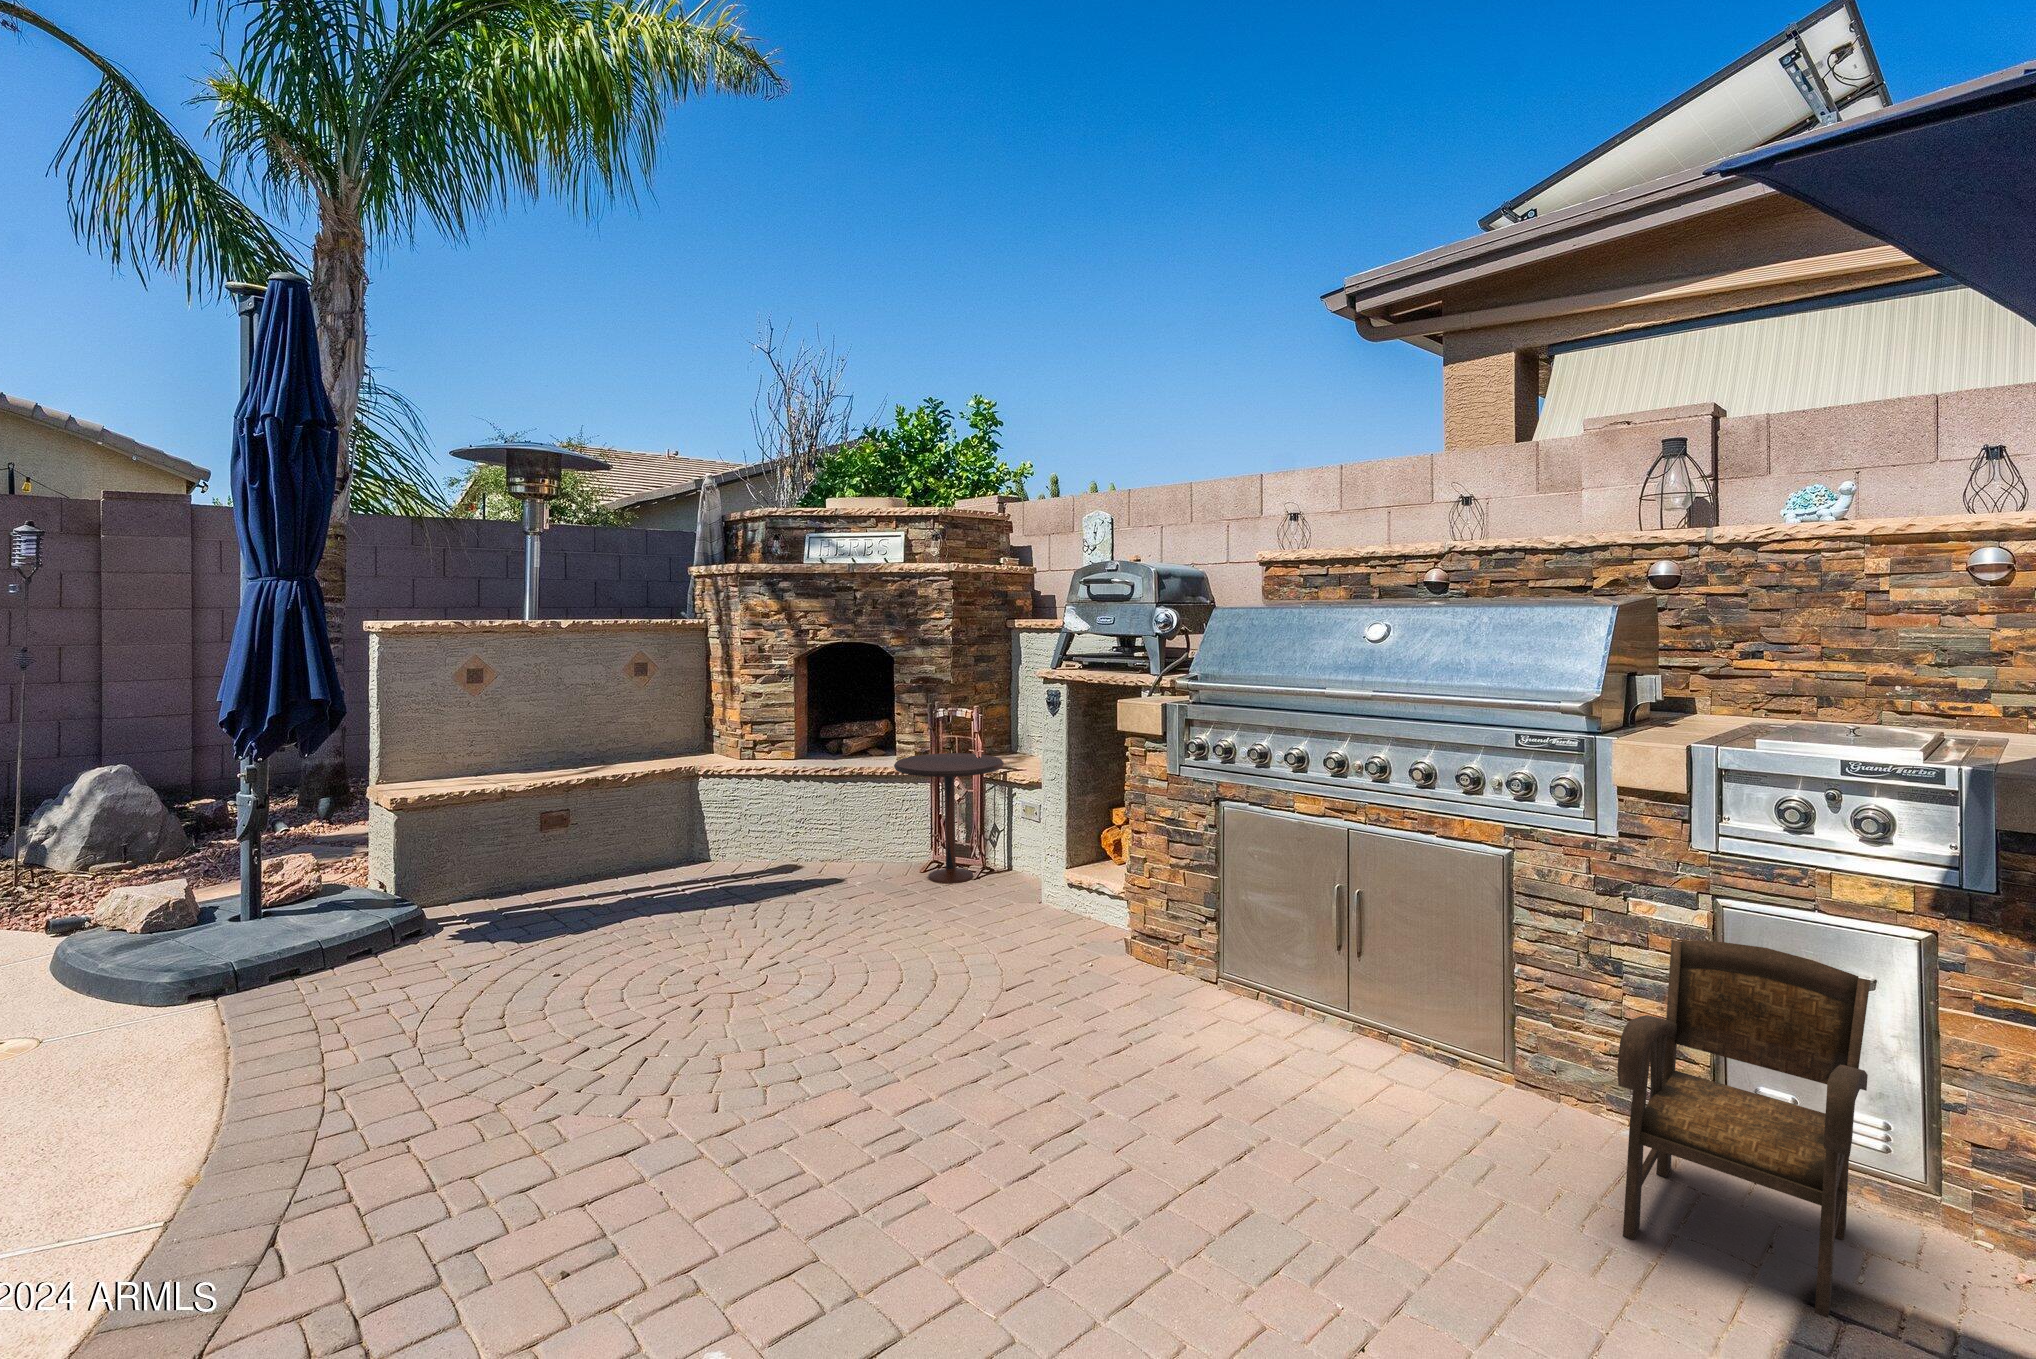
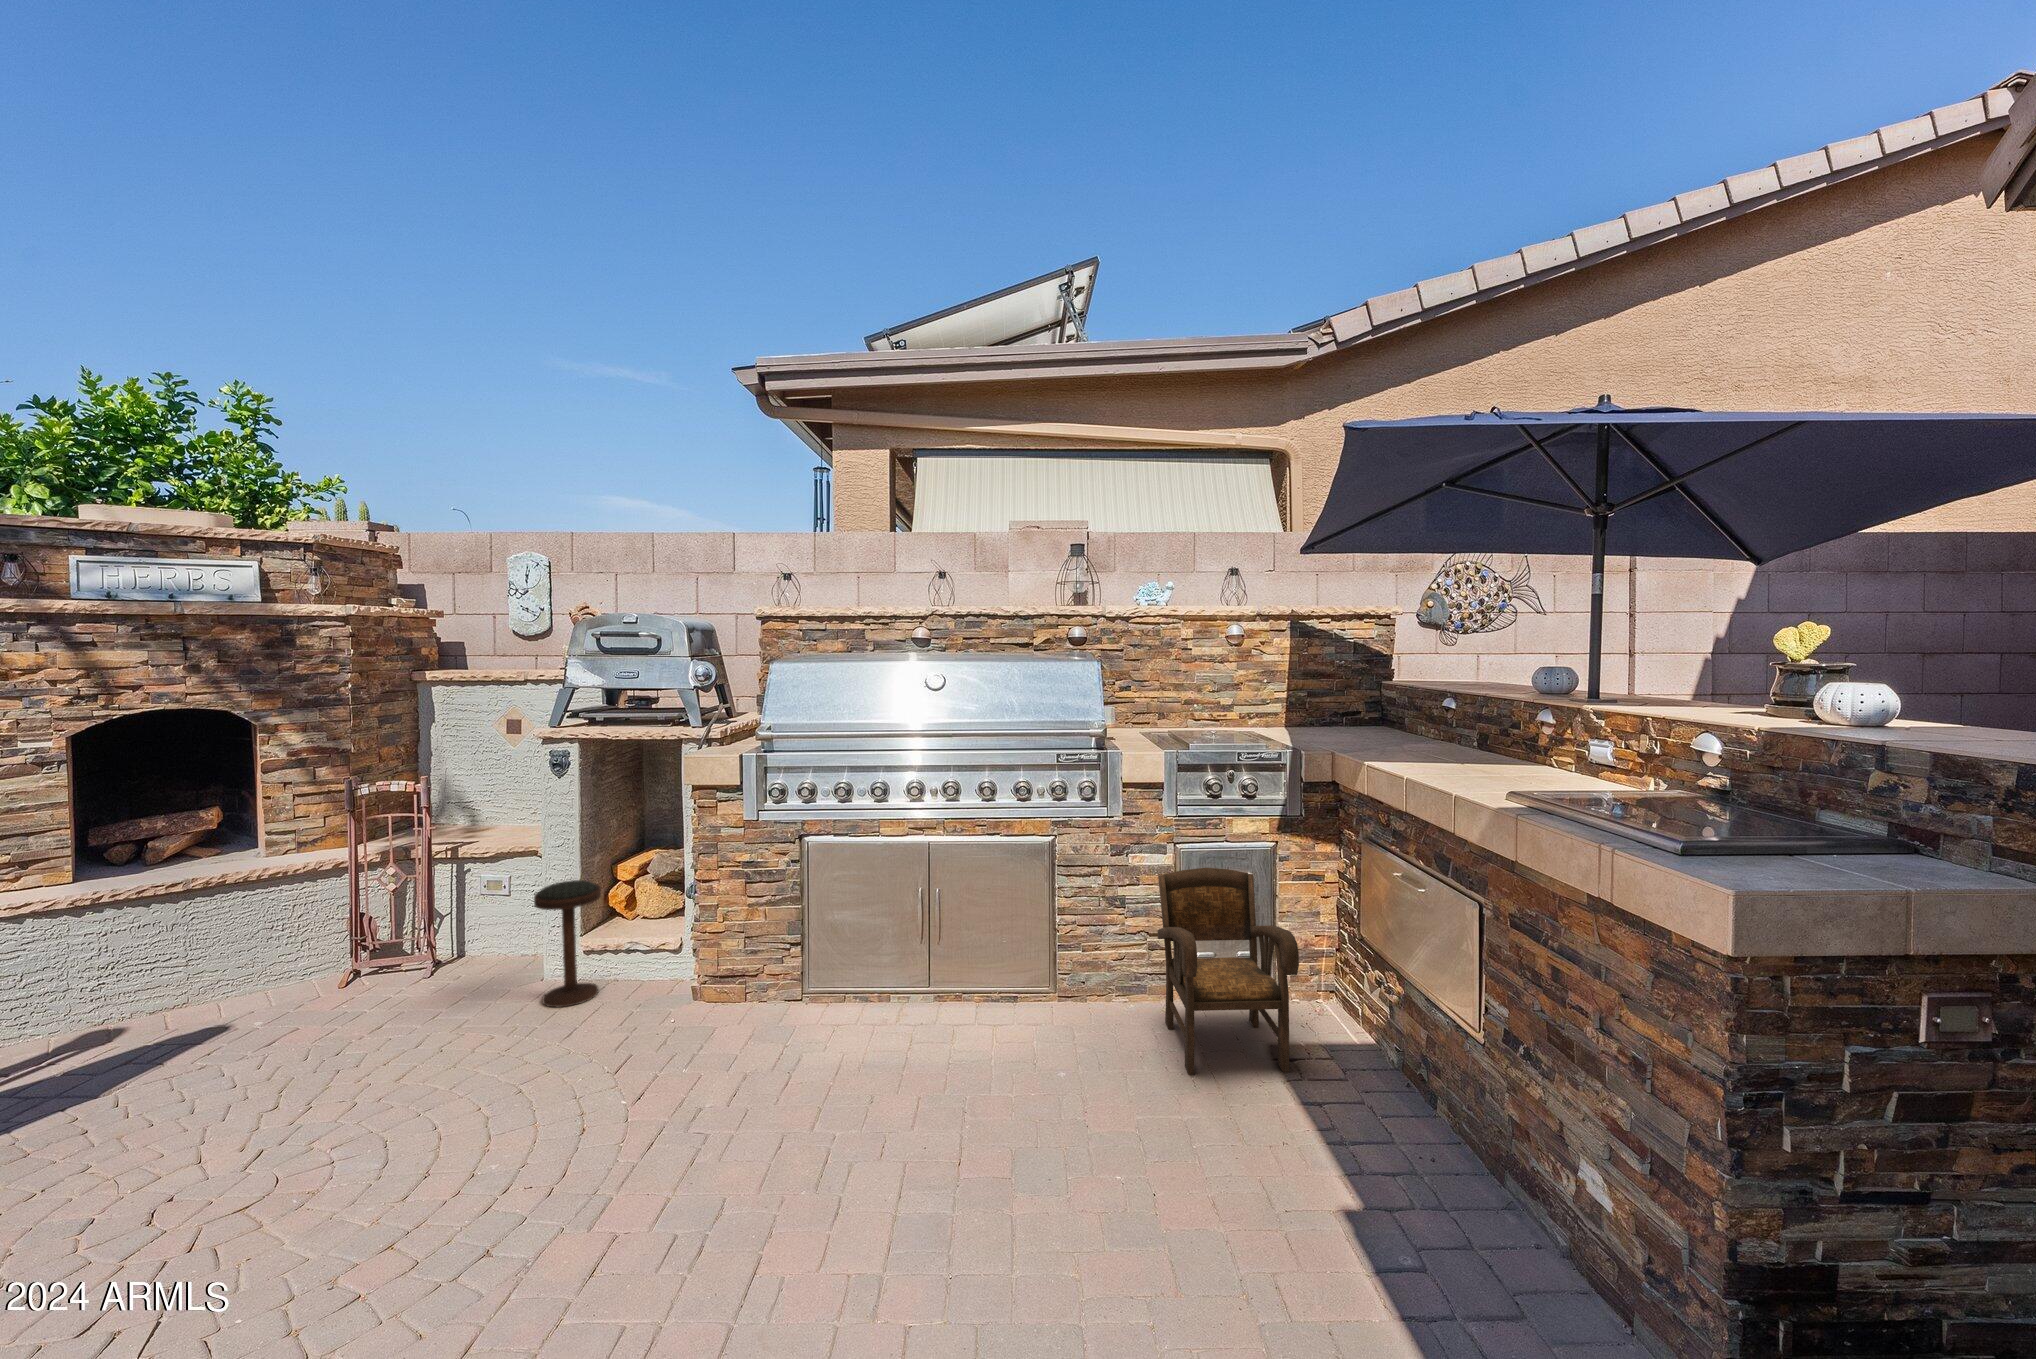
pedestal table: present [894,753,1004,883] -> none [293,833,466,1003]
bar stool: none [1023,811,1076,923] -> present [534,880,601,1007]

